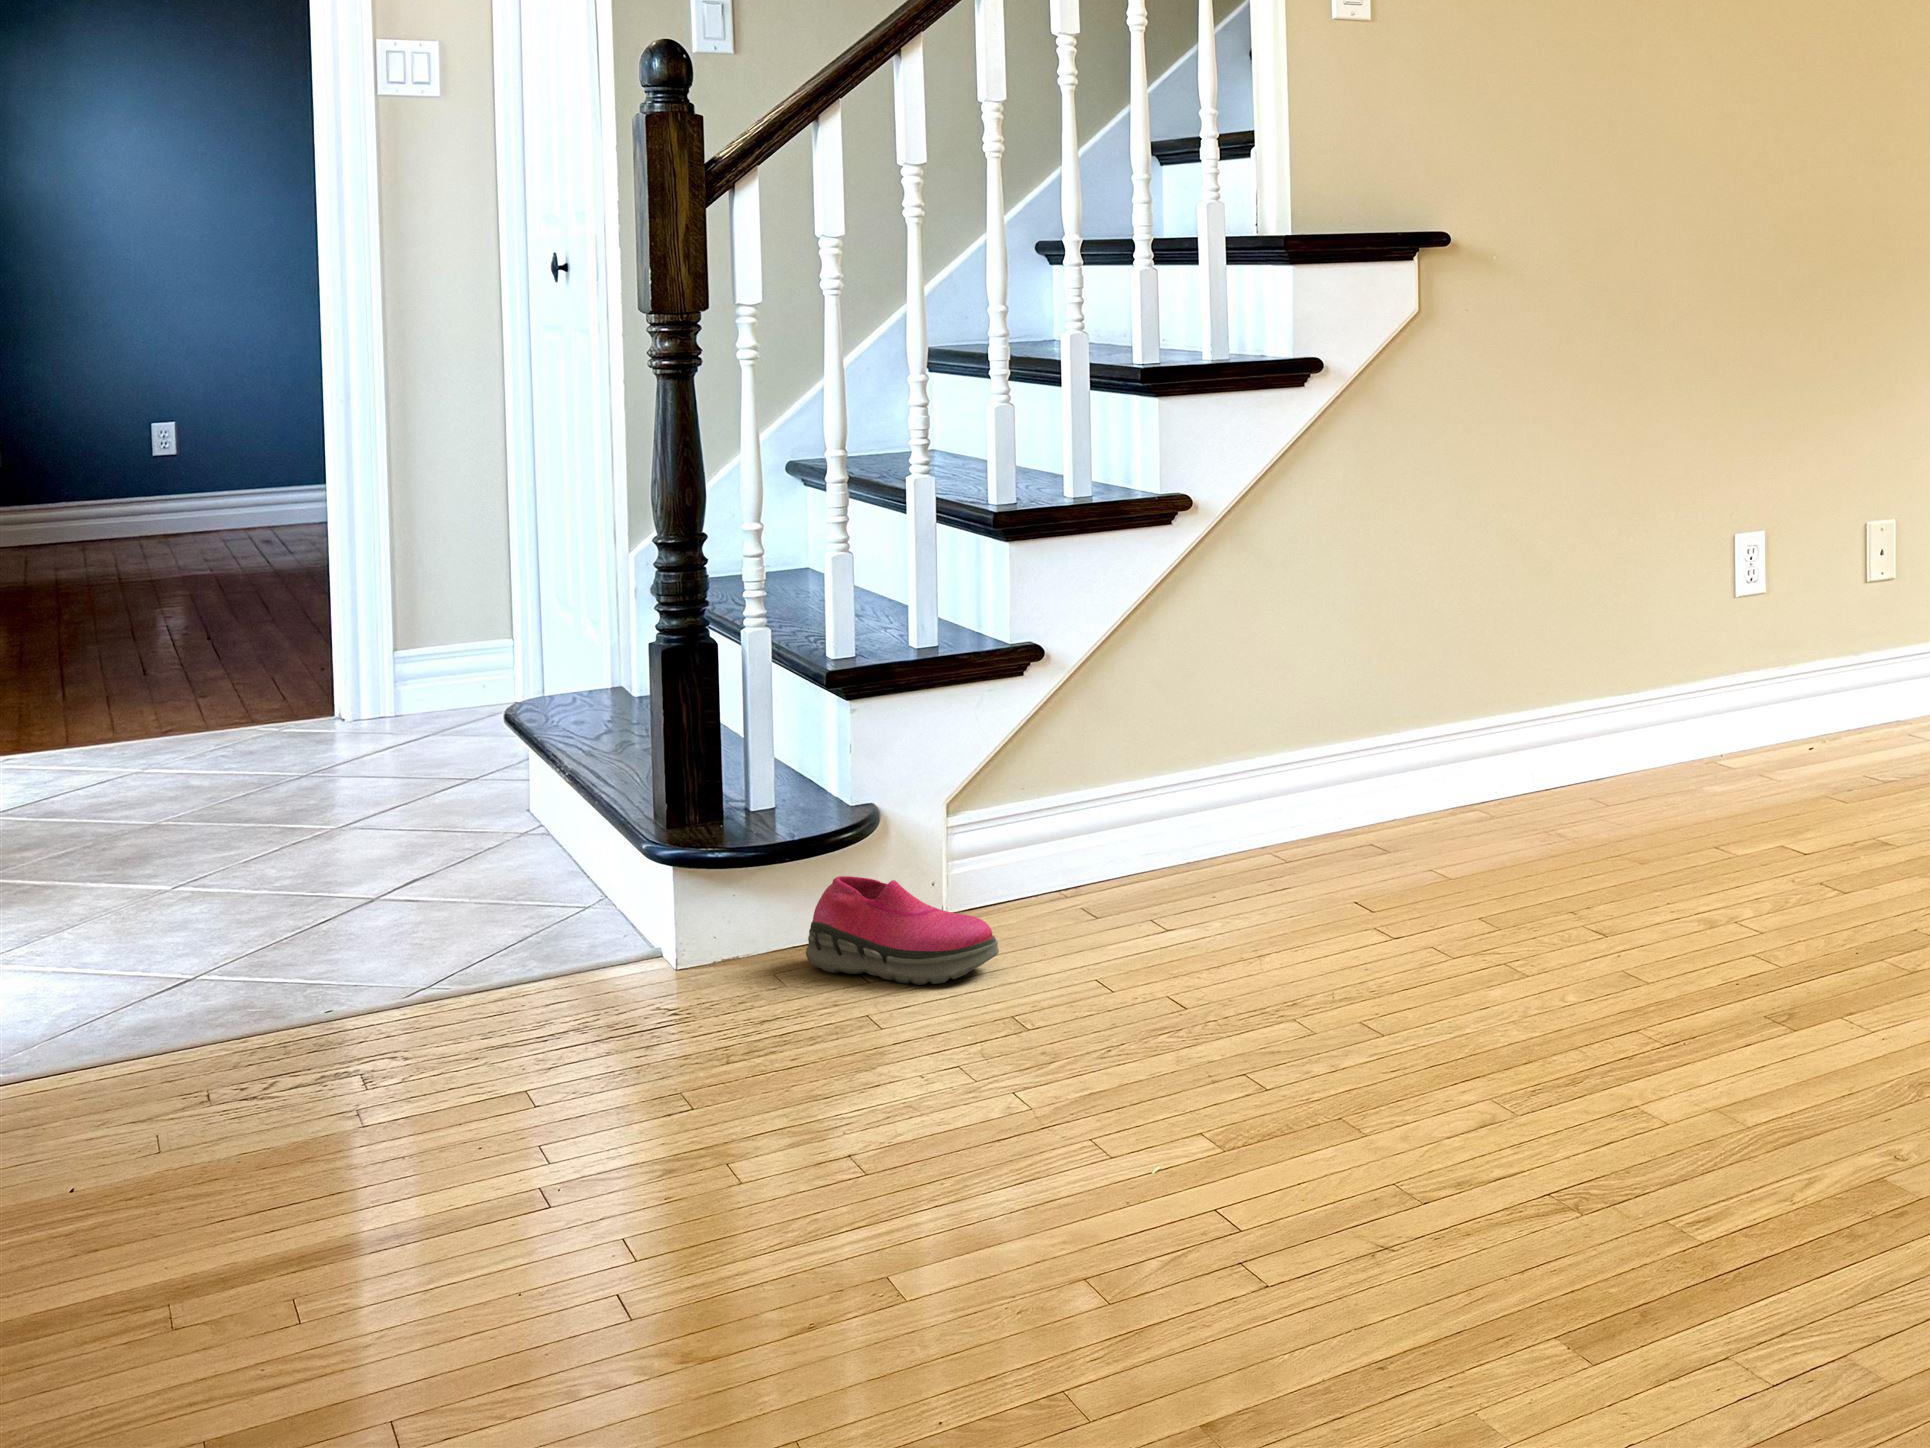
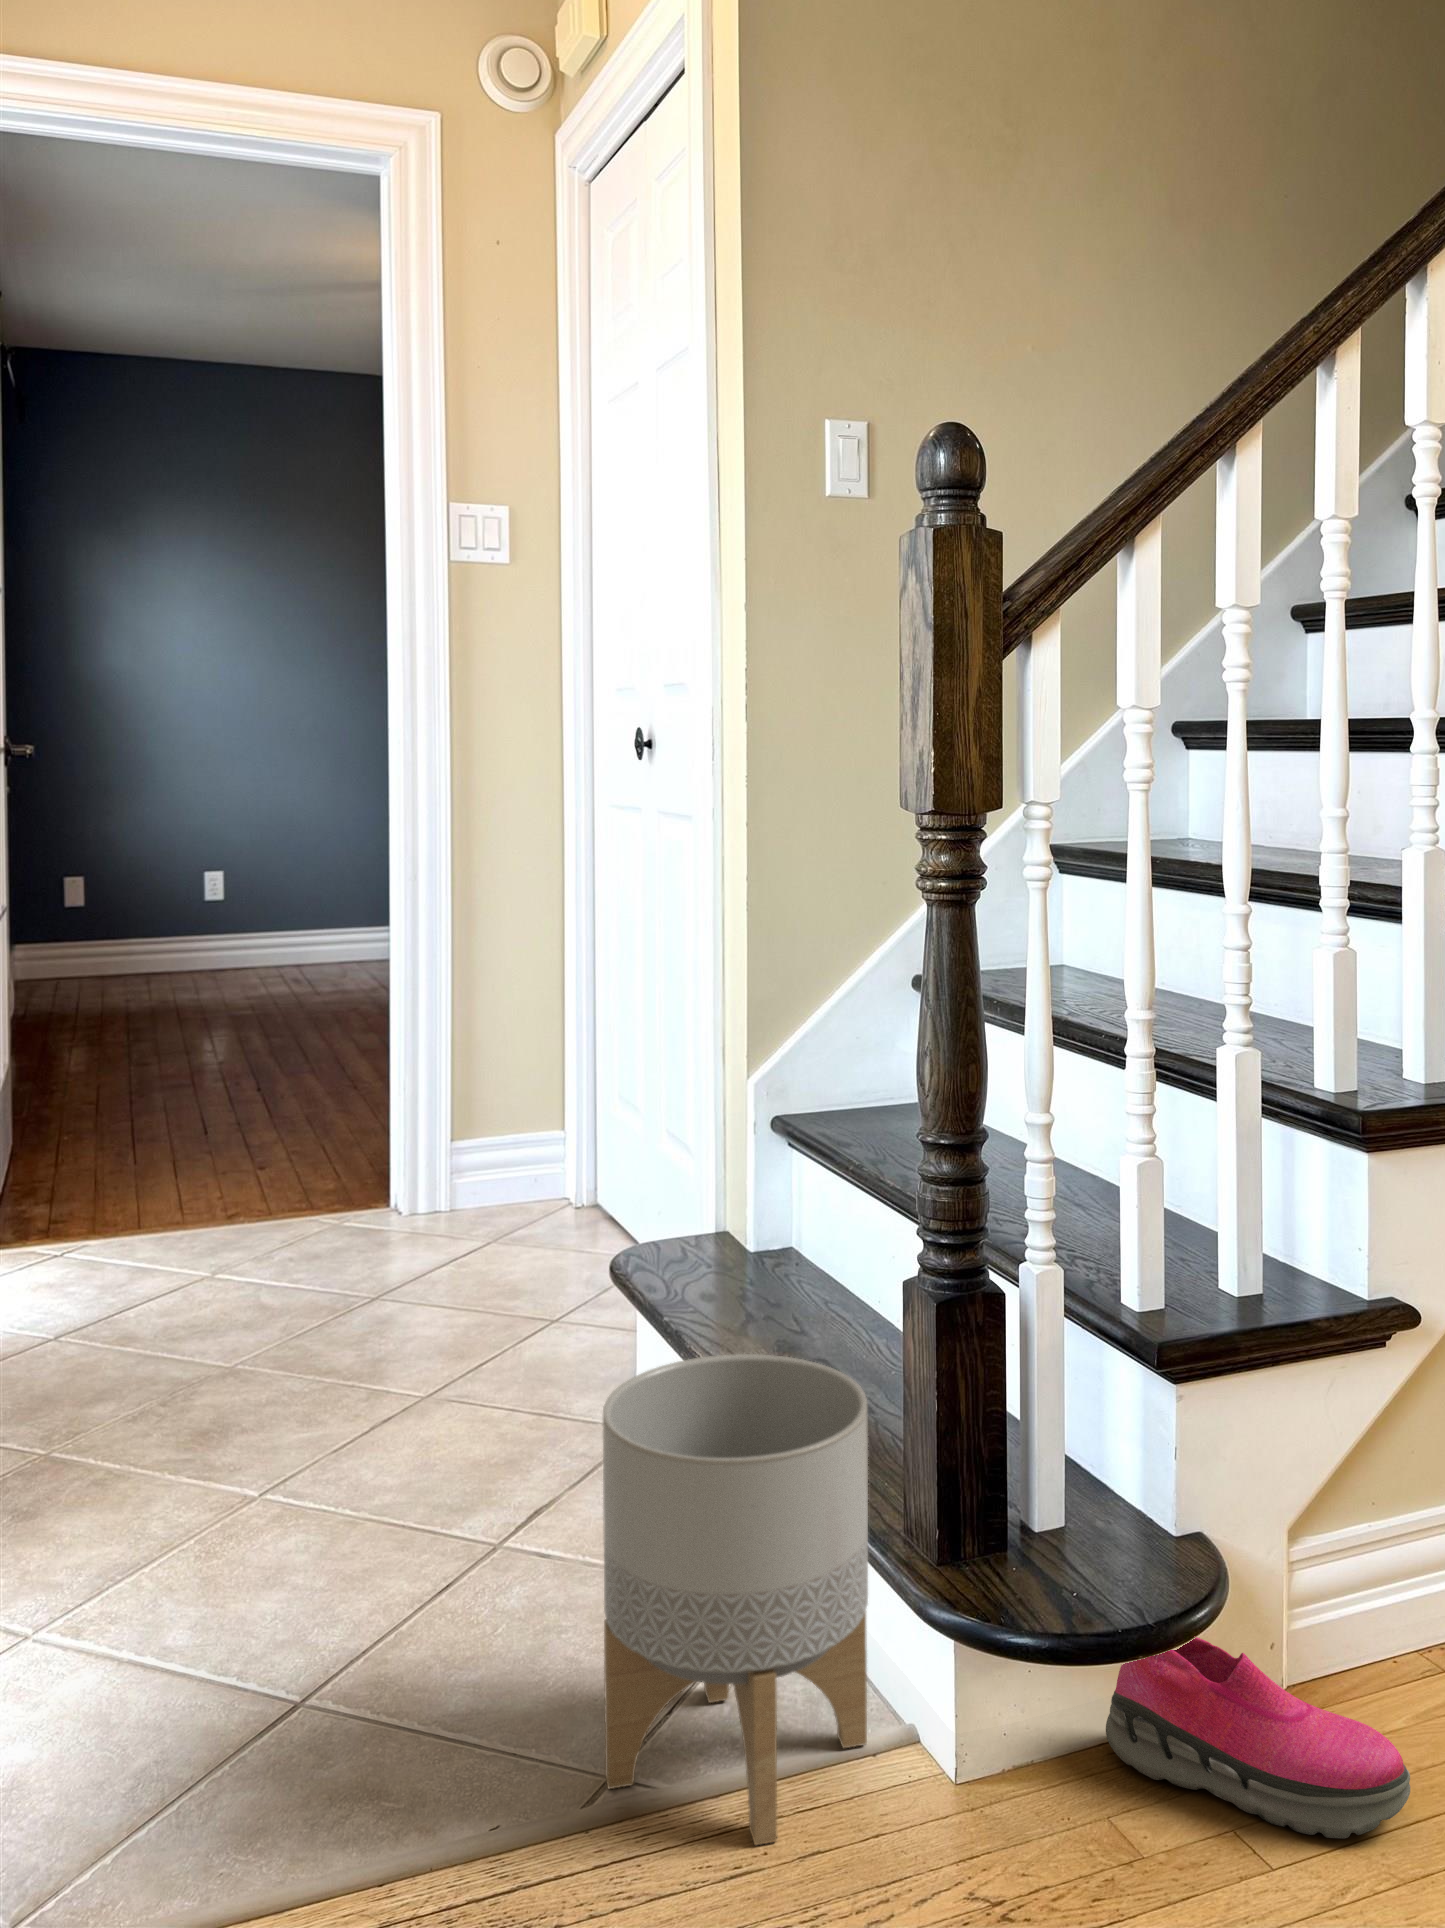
planter: none [410,714,630,1027] -> present [603,1354,868,1845]

